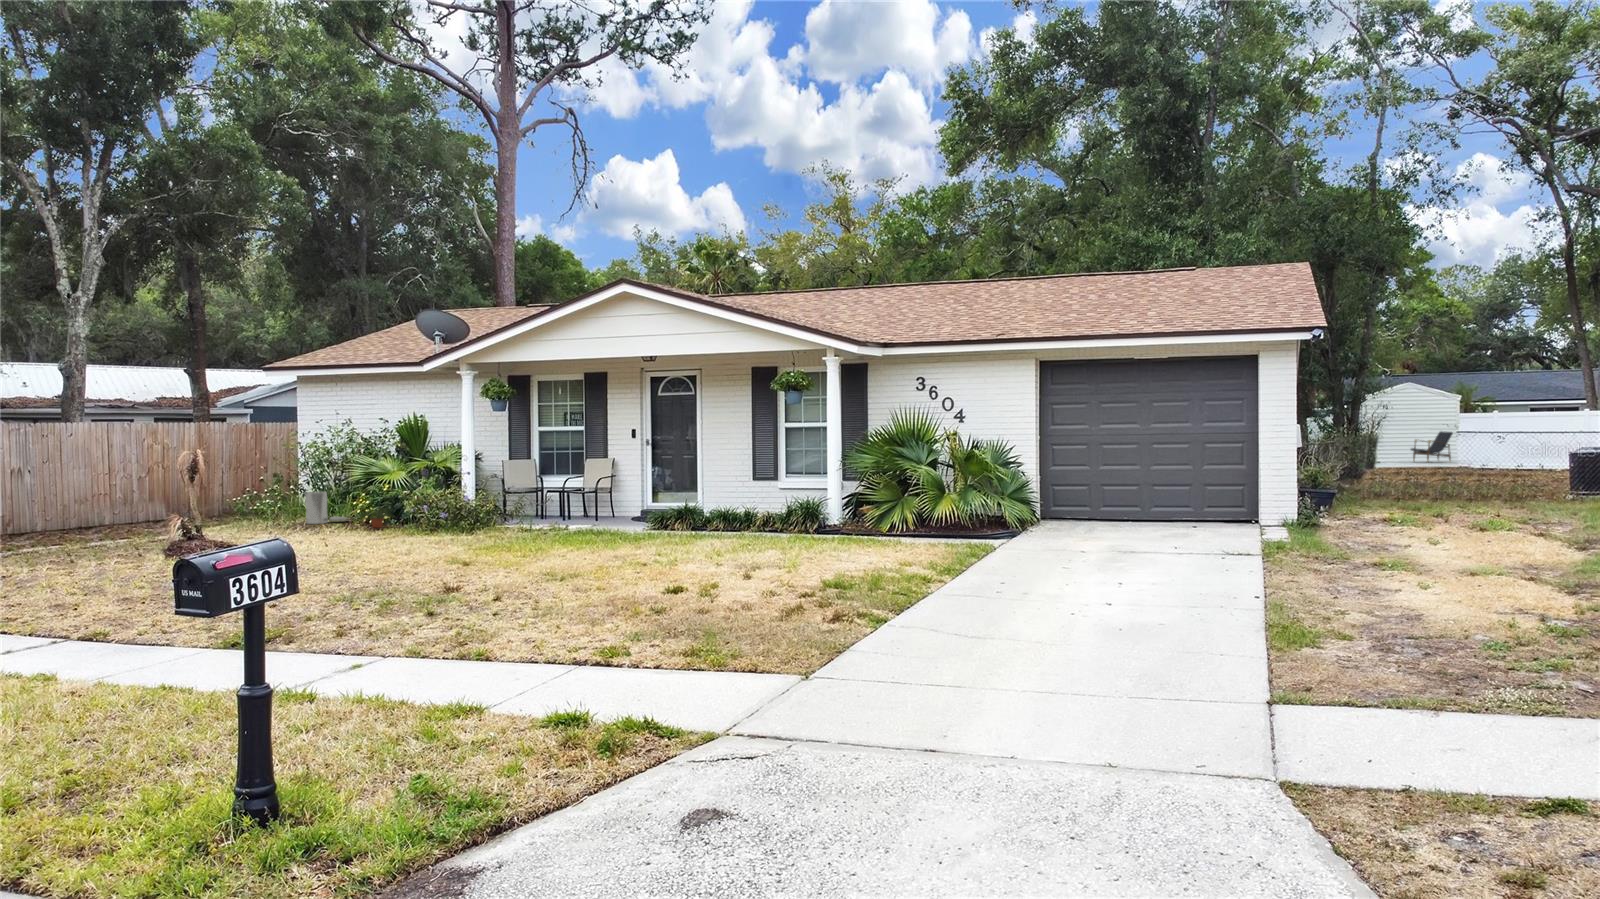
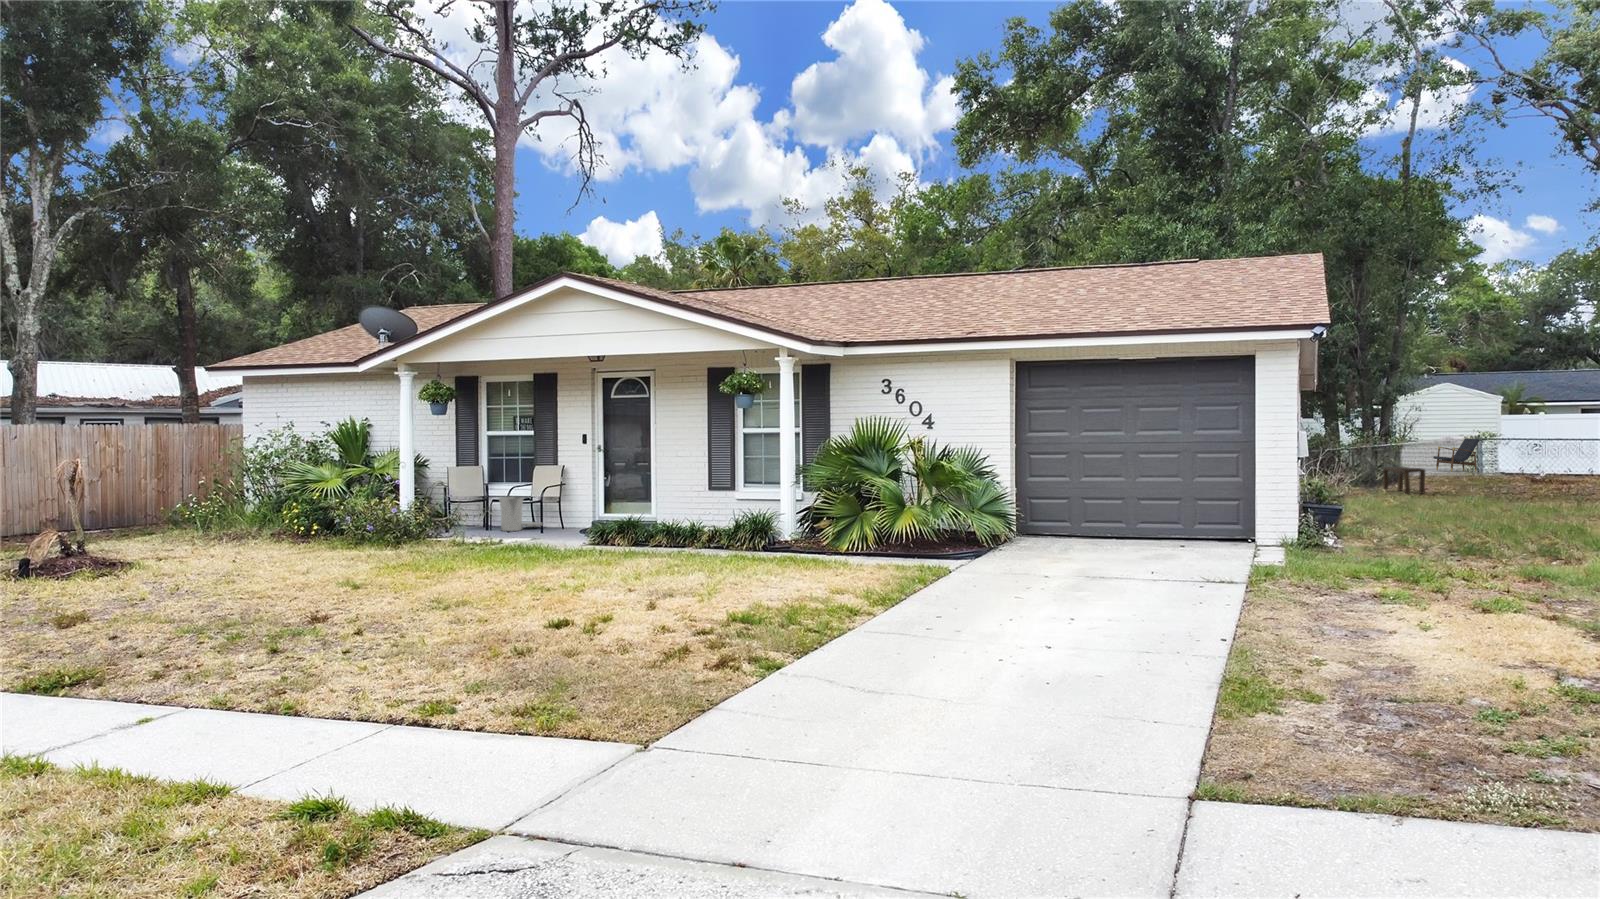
bench: none [1367,457,1407,482] -> present [1383,467,1425,494]
trash can: present [305,492,347,524] -> present [499,497,543,531]
potted plant: present [360,509,395,528] -> none [283,517,326,539]

